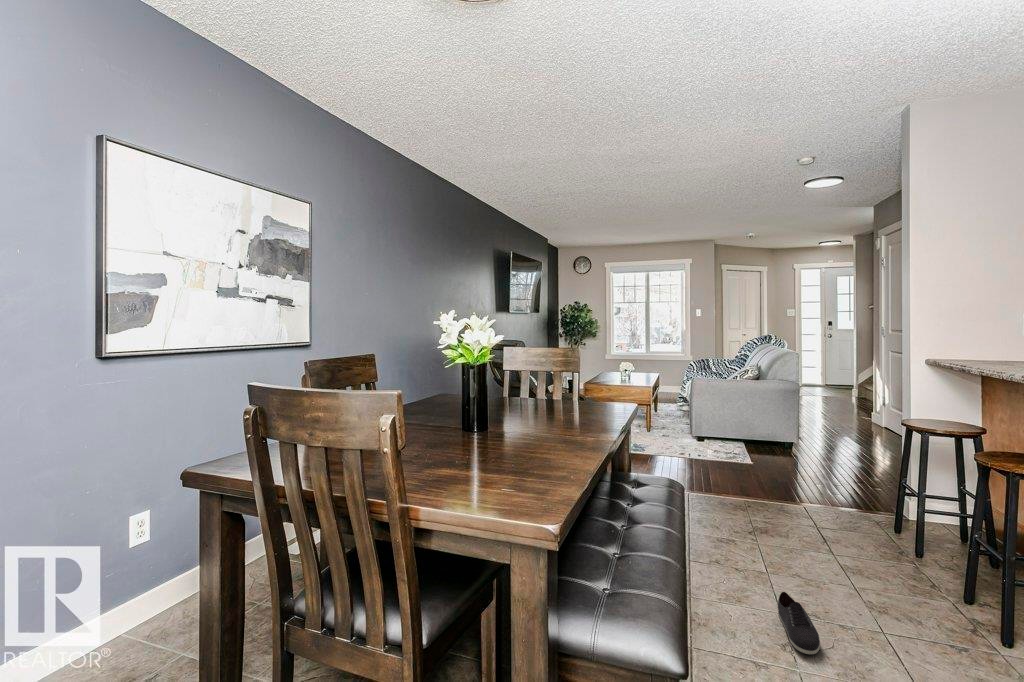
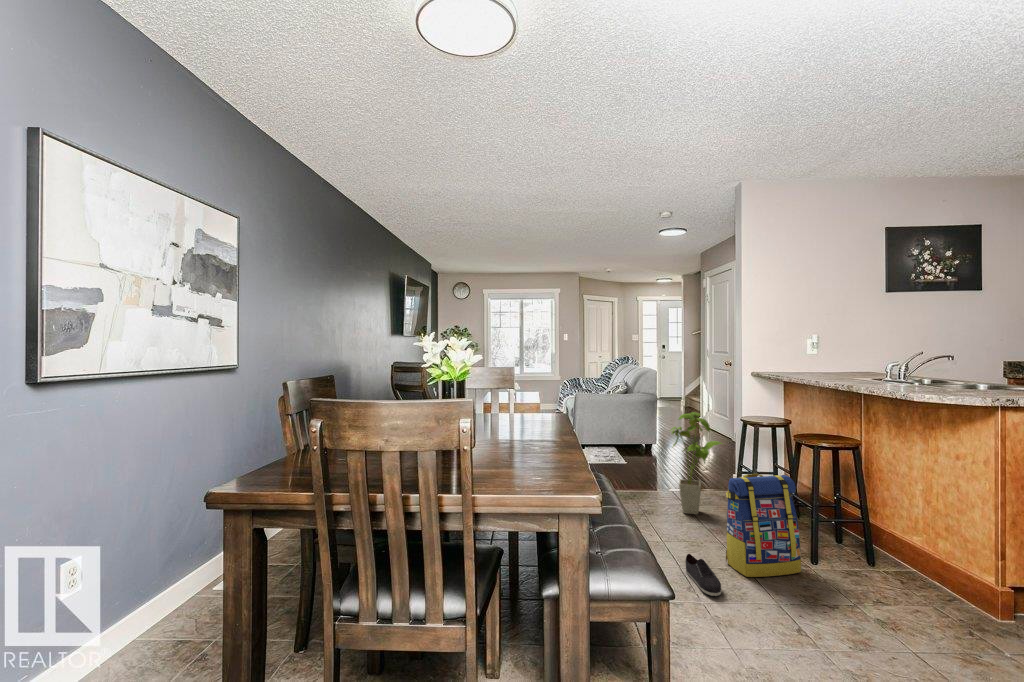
house plant: none [788,410,868,539] -> present [671,412,722,515]
backpack: none [840,500,955,642] -> present [726,474,801,577]

